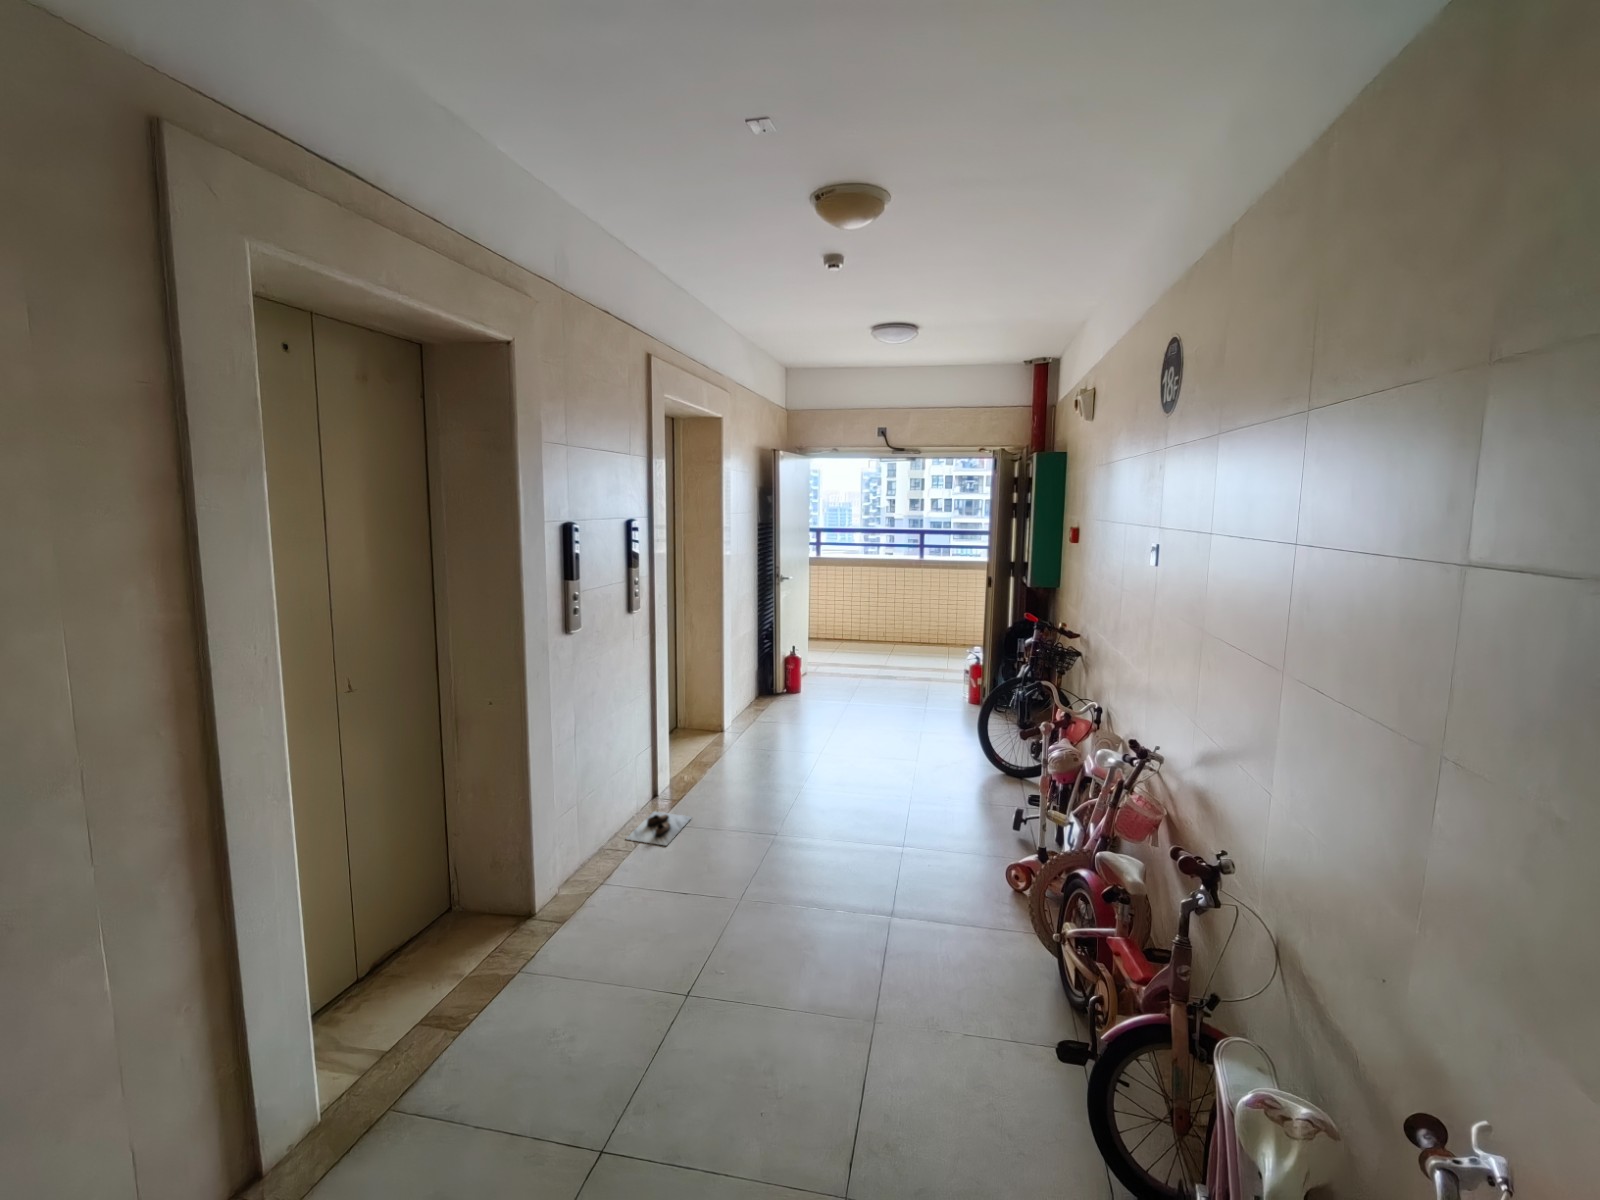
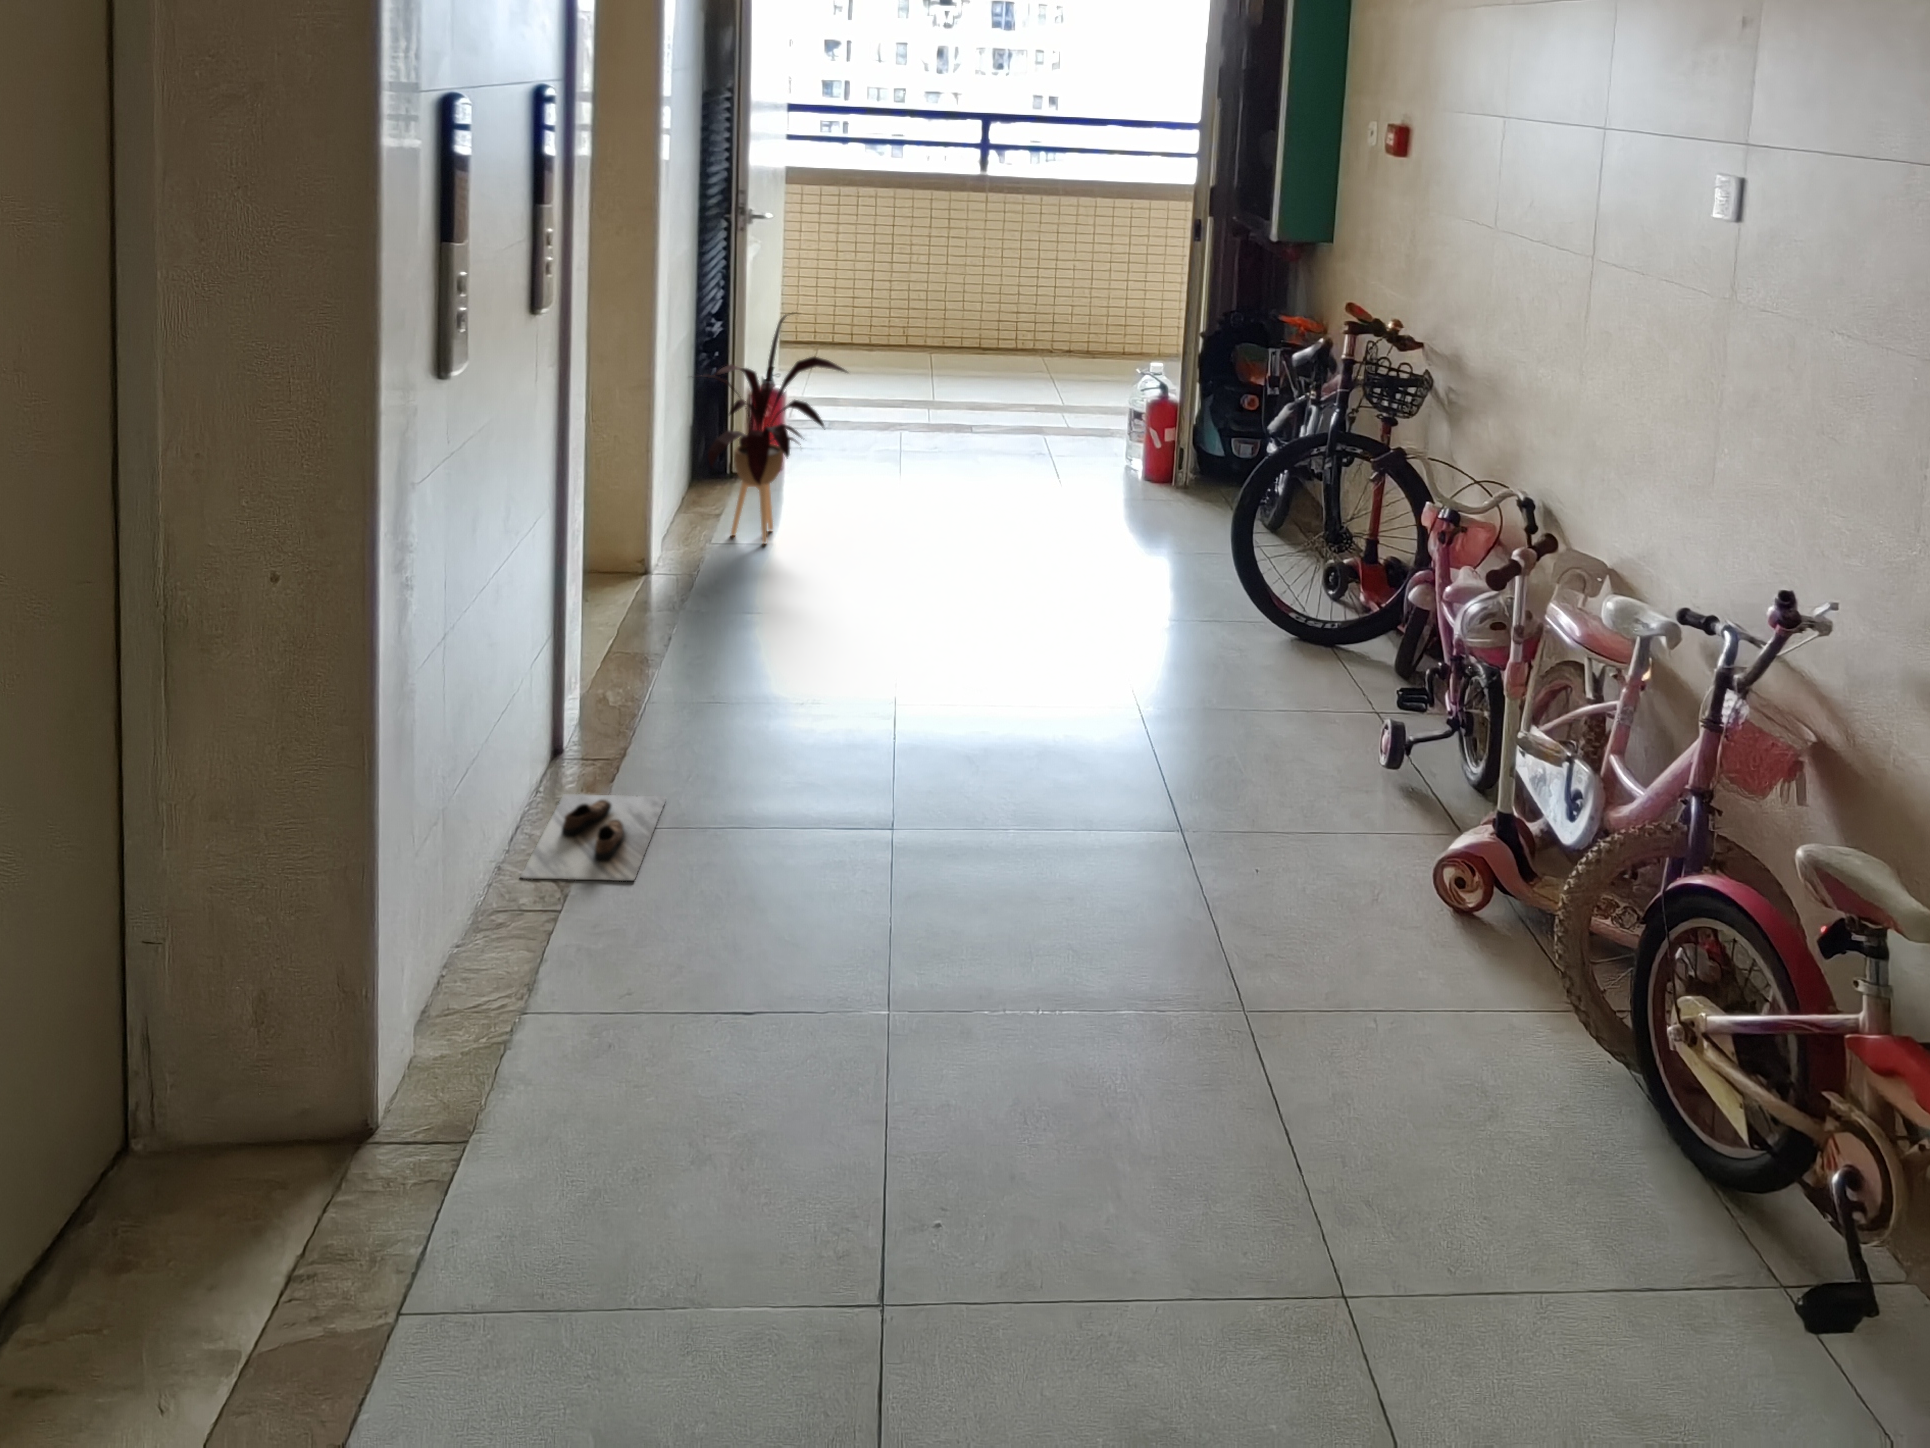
house plant: none [745,620,816,722] -> present [707,315,847,543]

